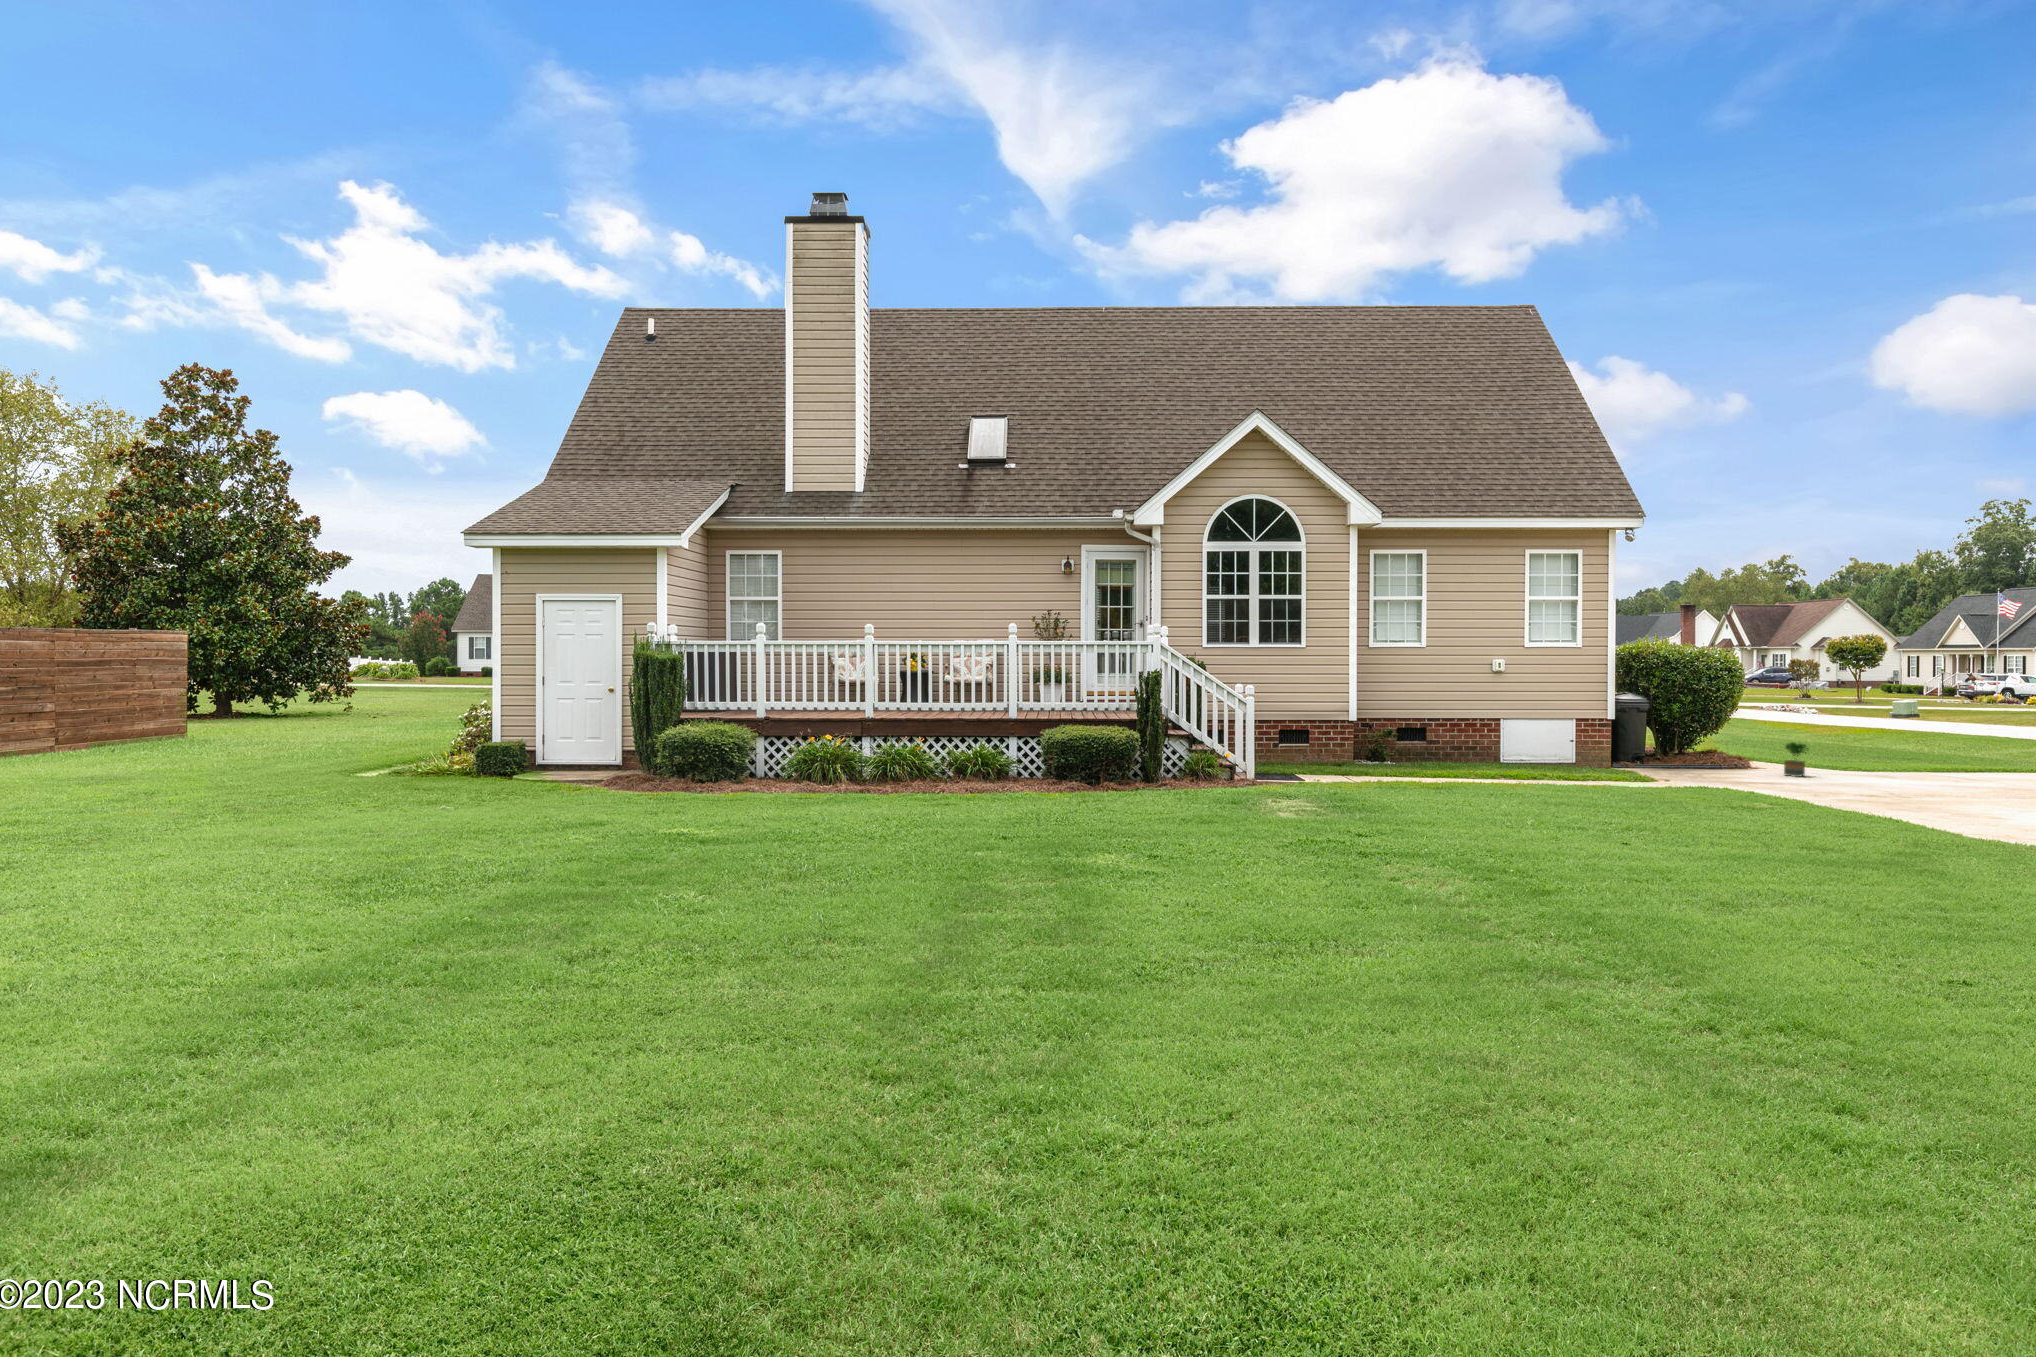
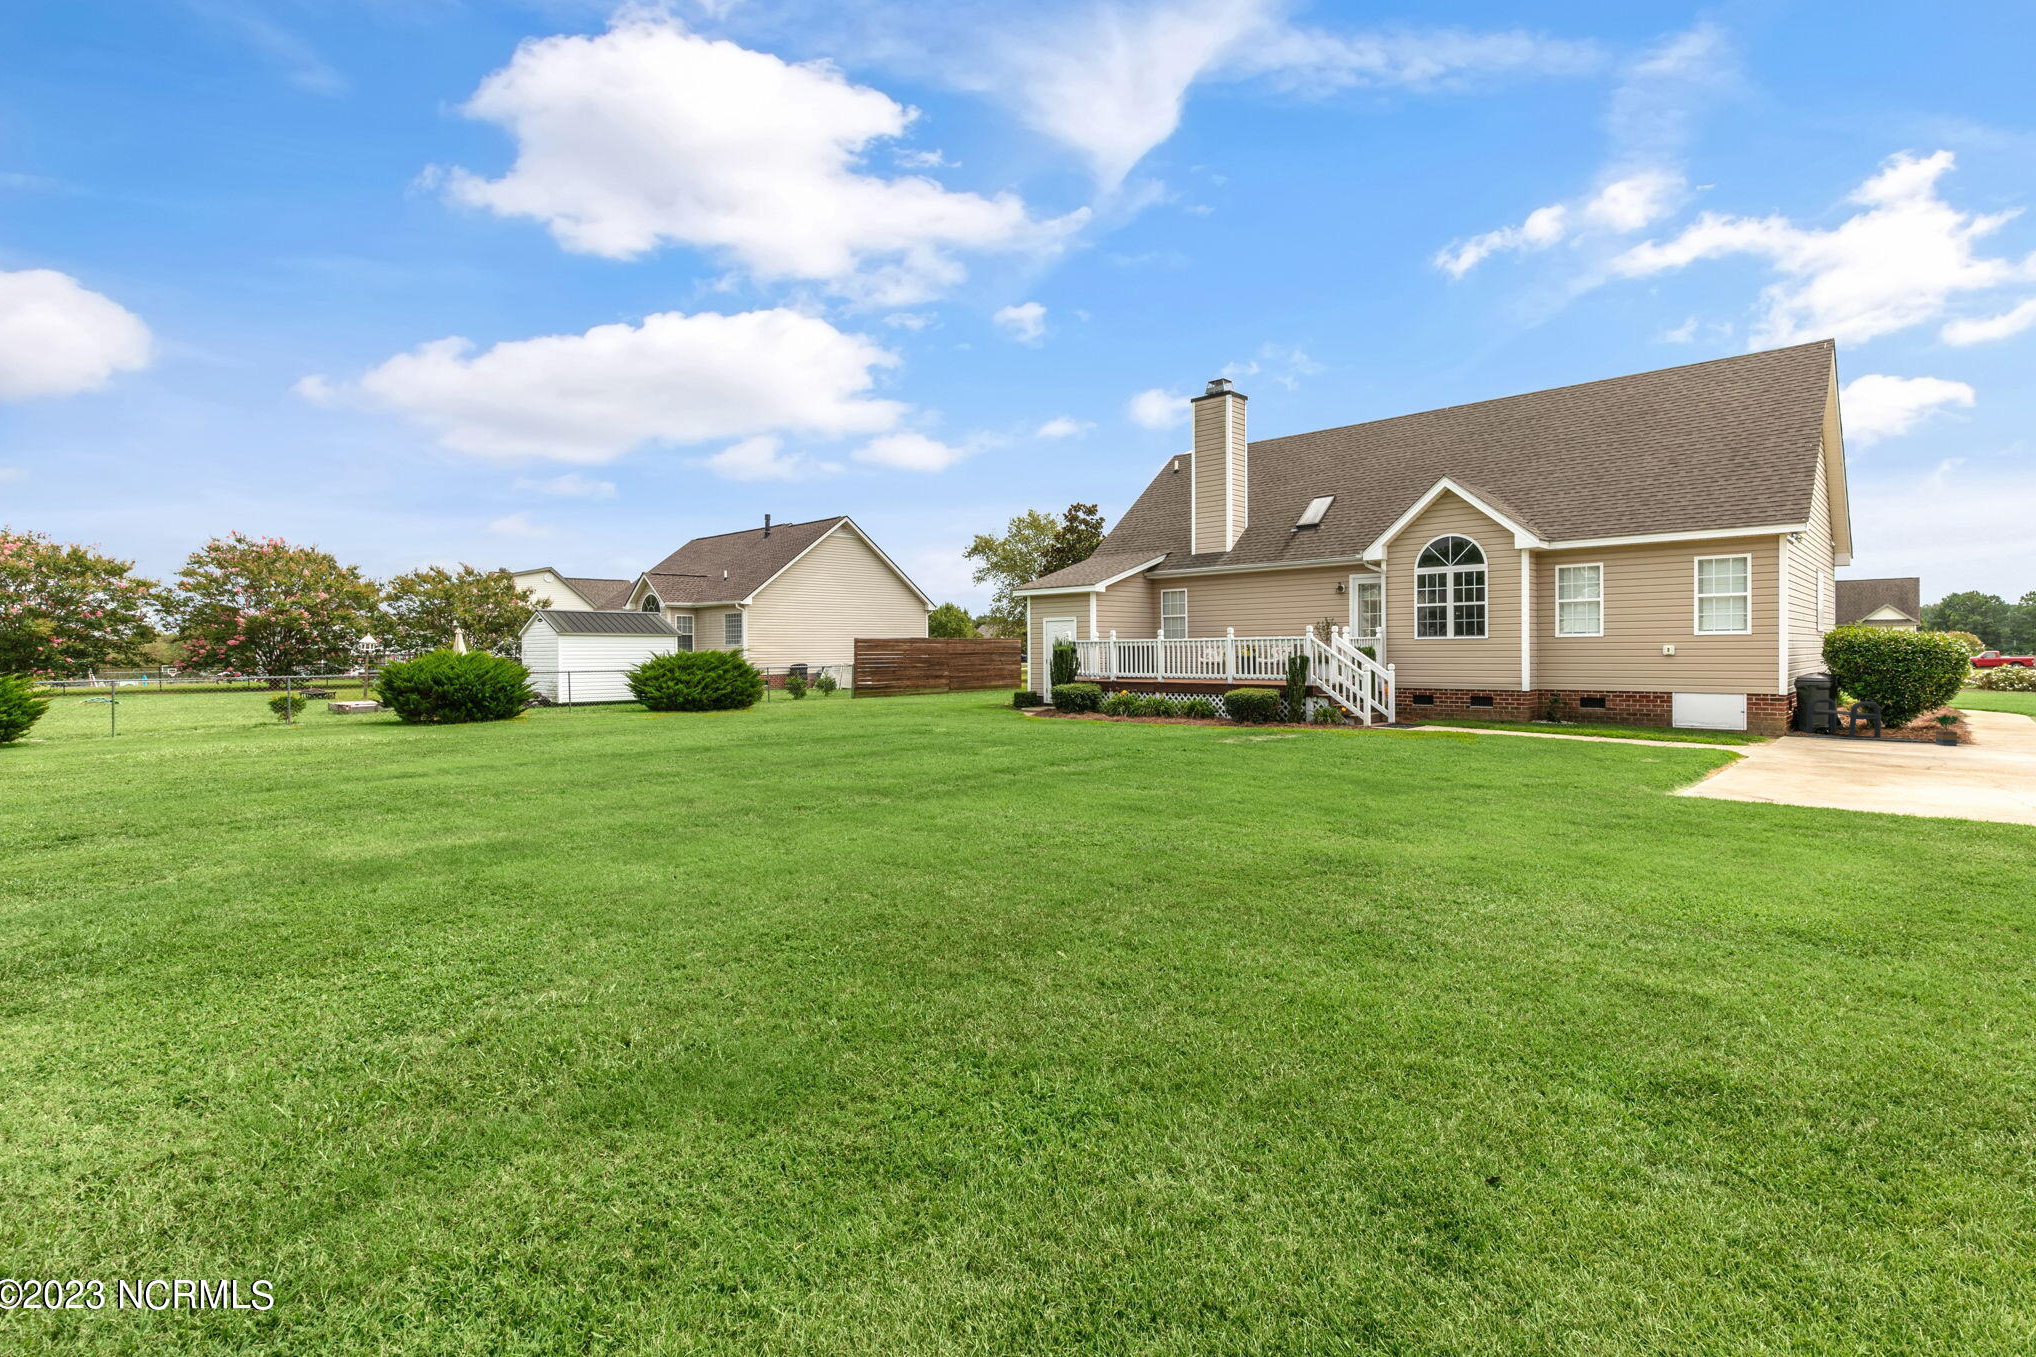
bench: none [1629,724,1702,771] -> present [1806,698,1881,738]

